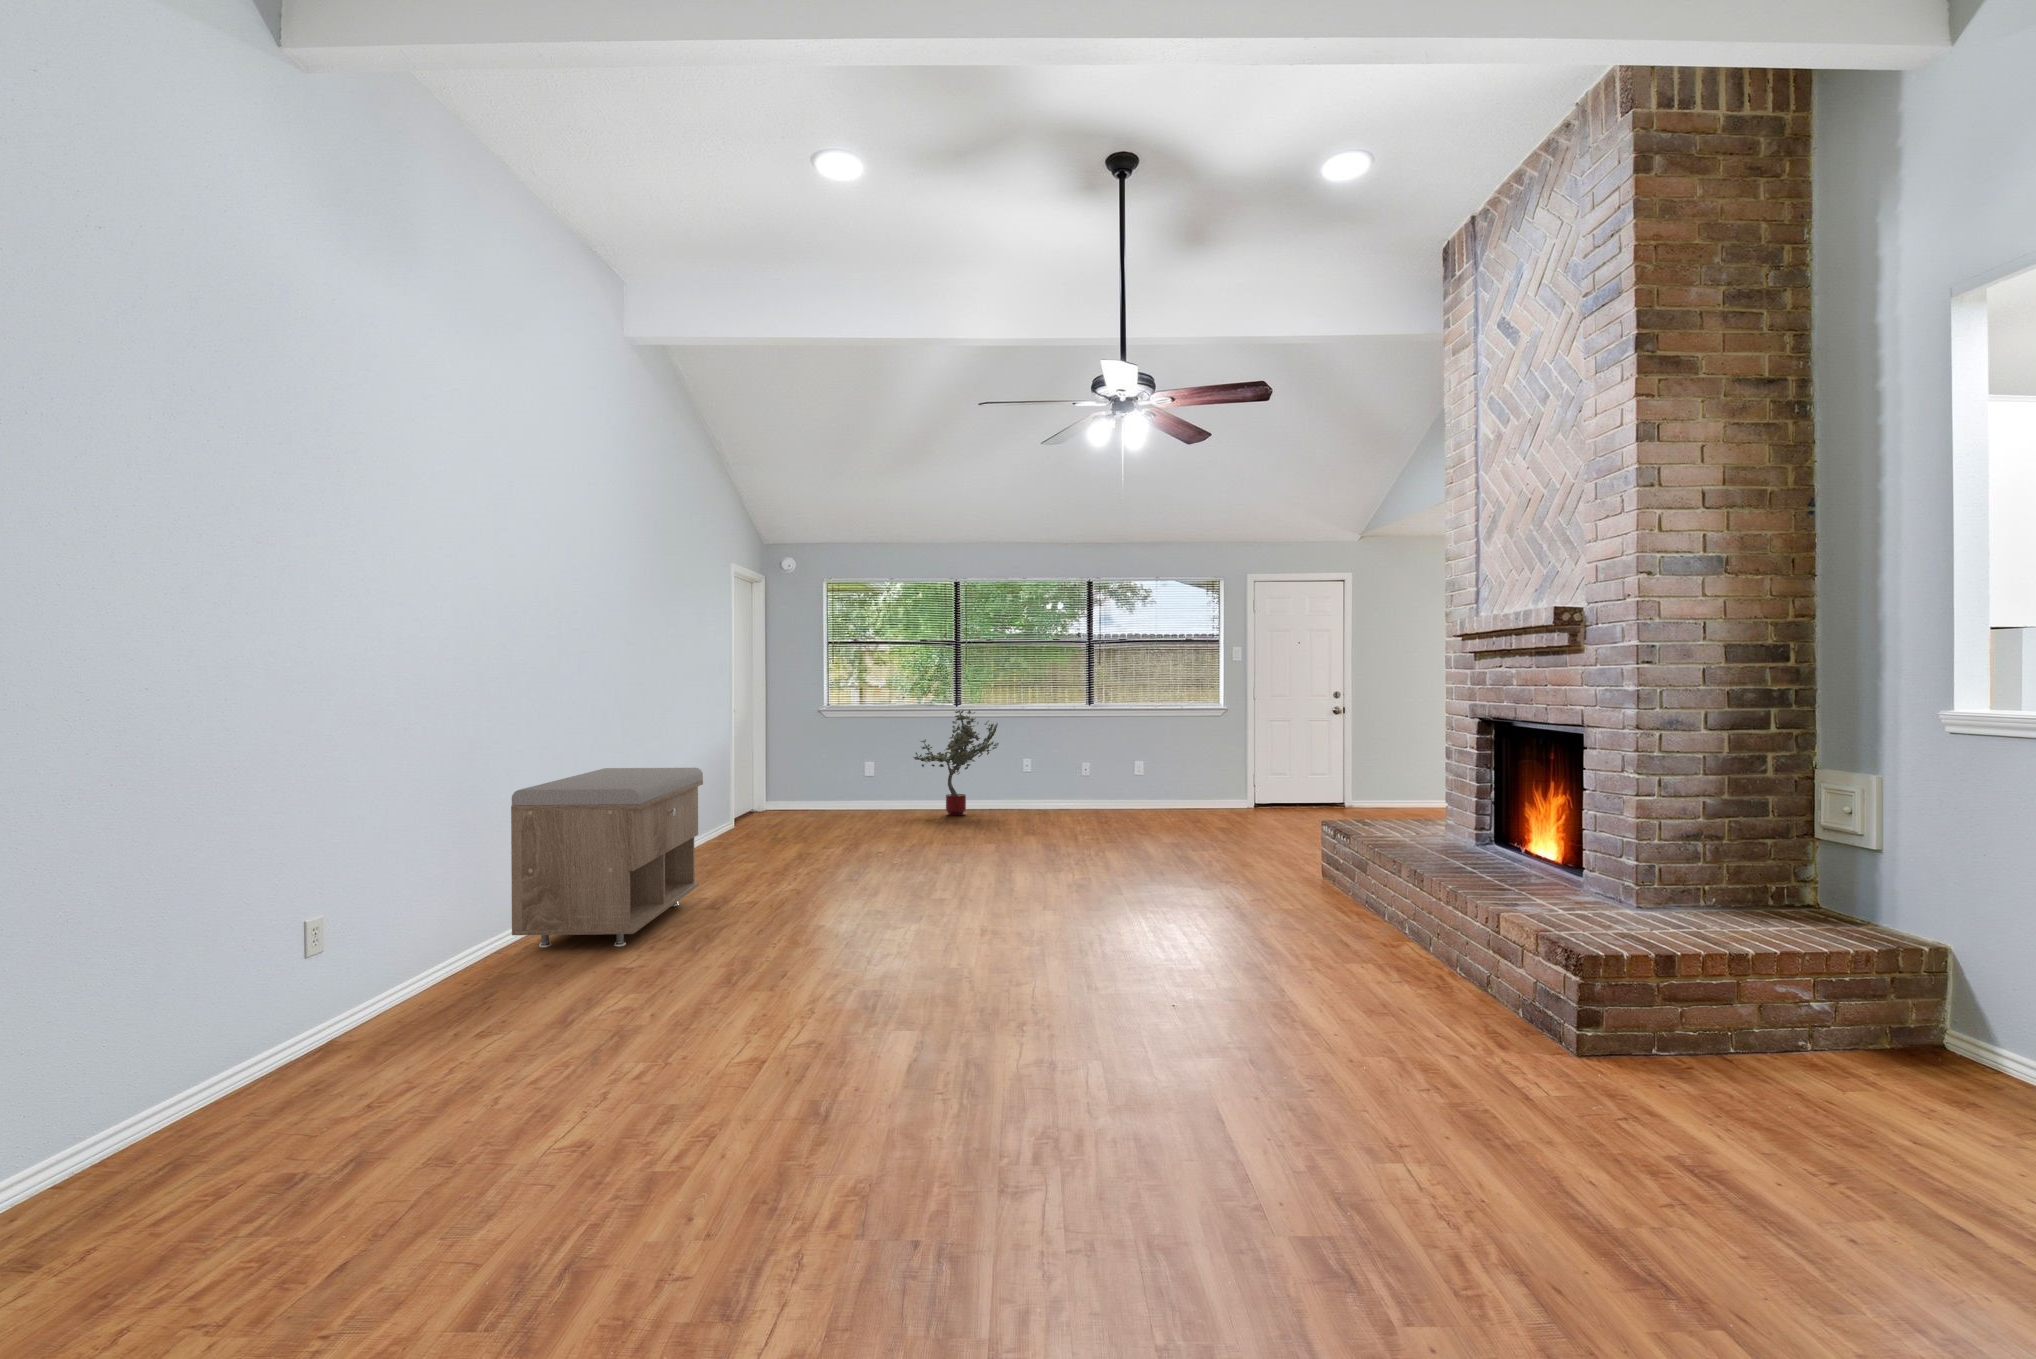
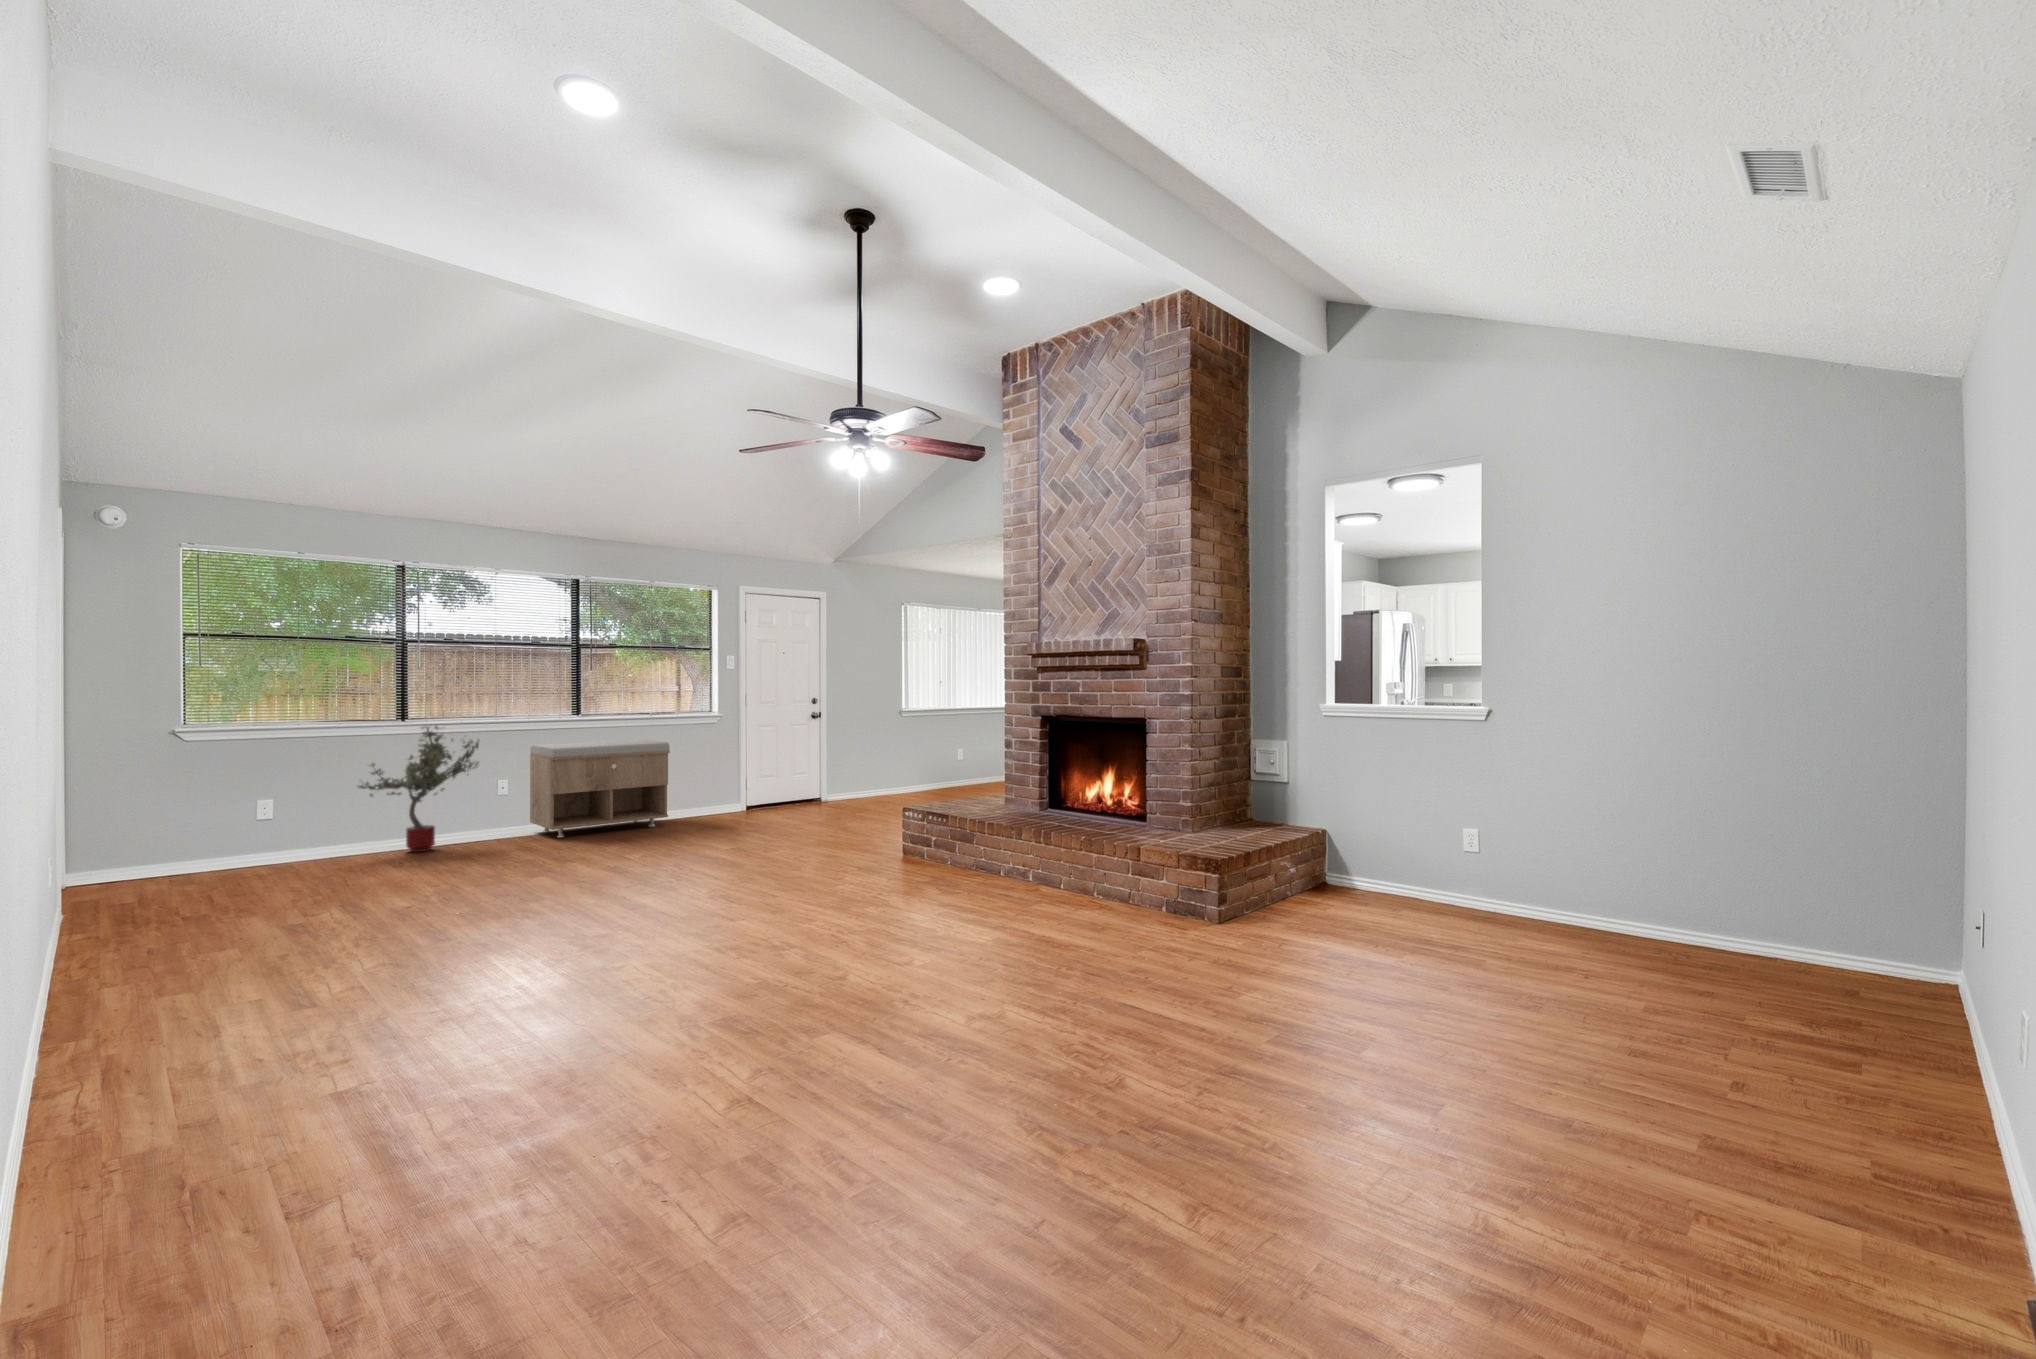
storage bench: present [511,768,703,948] -> present [530,740,670,837]

